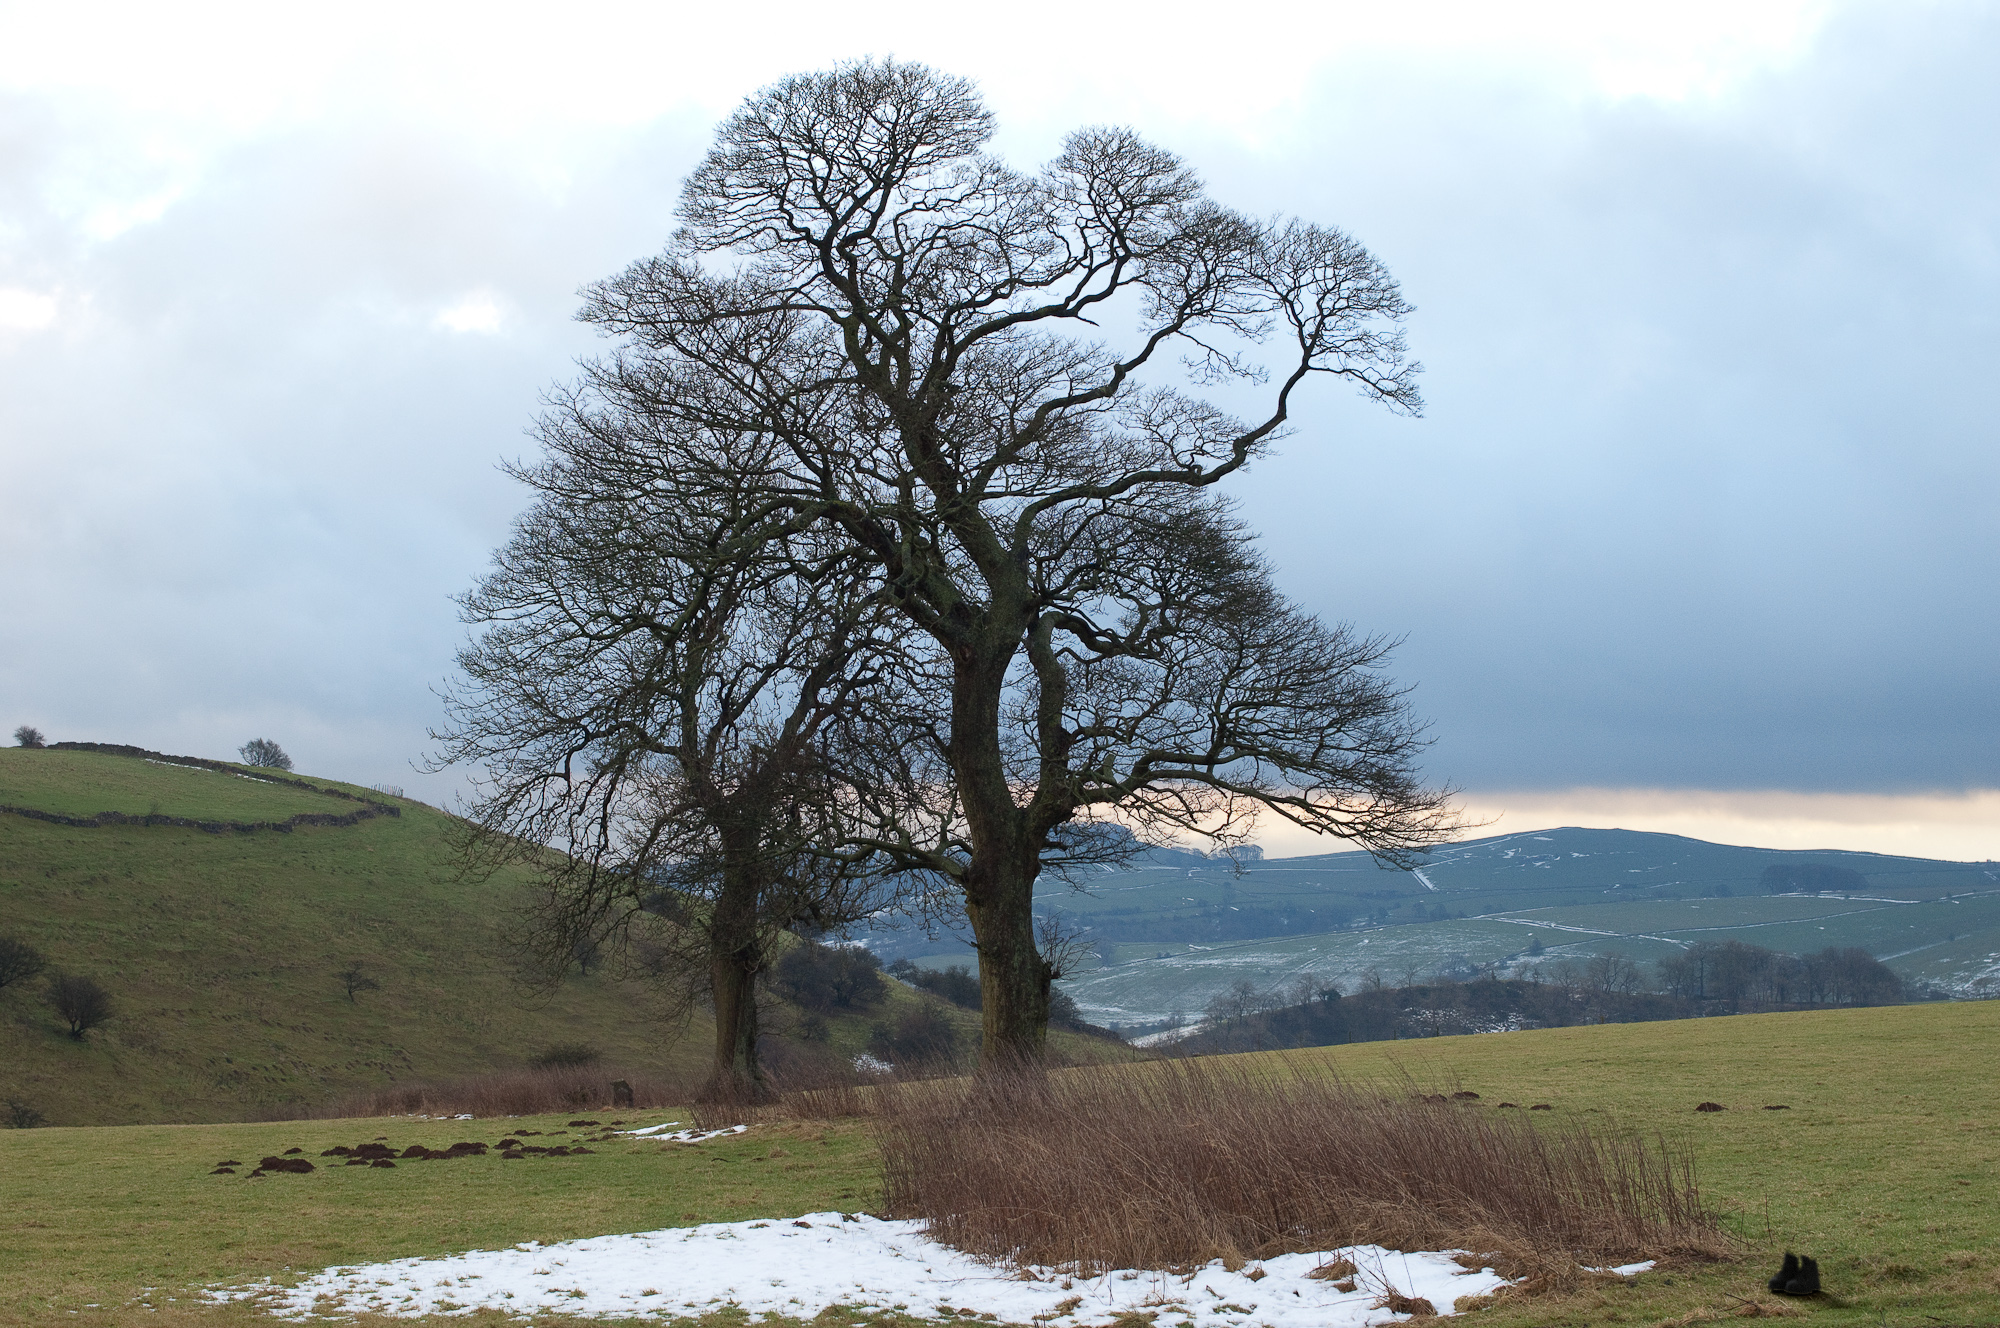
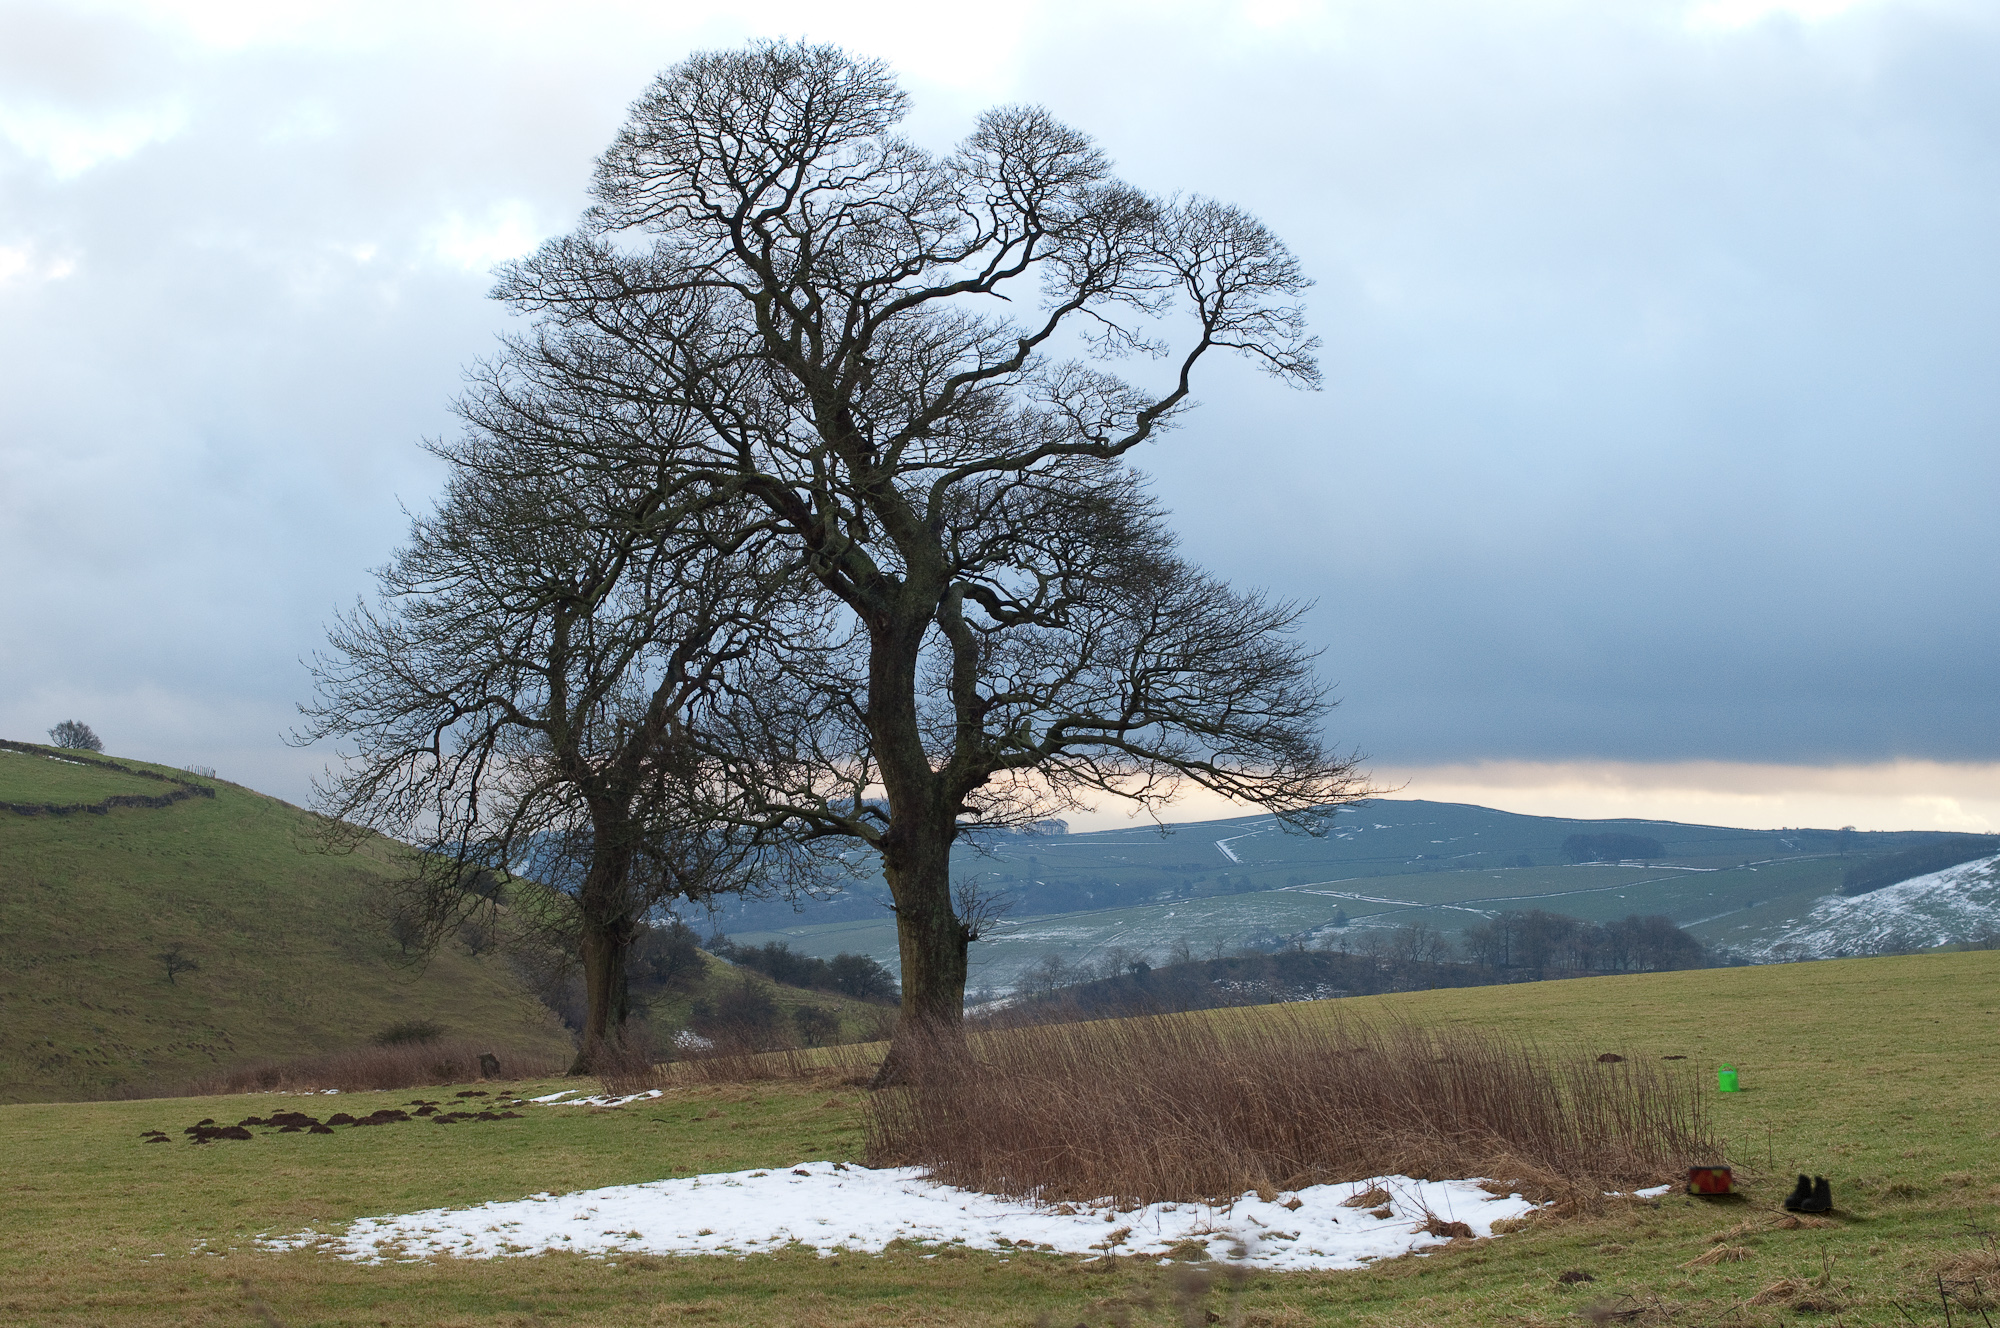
watering can: none [1743,1128,1769,1158] -> present [1718,1063,1740,1091]
bag: none [1667,1240,1722,1273] -> present [1685,1165,1735,1195]

